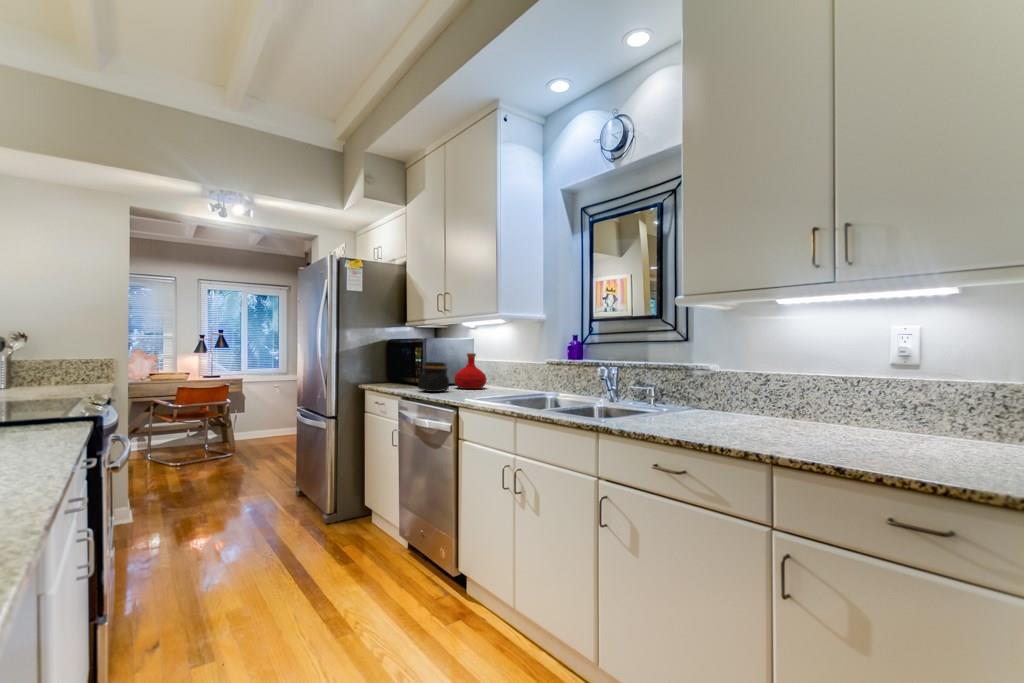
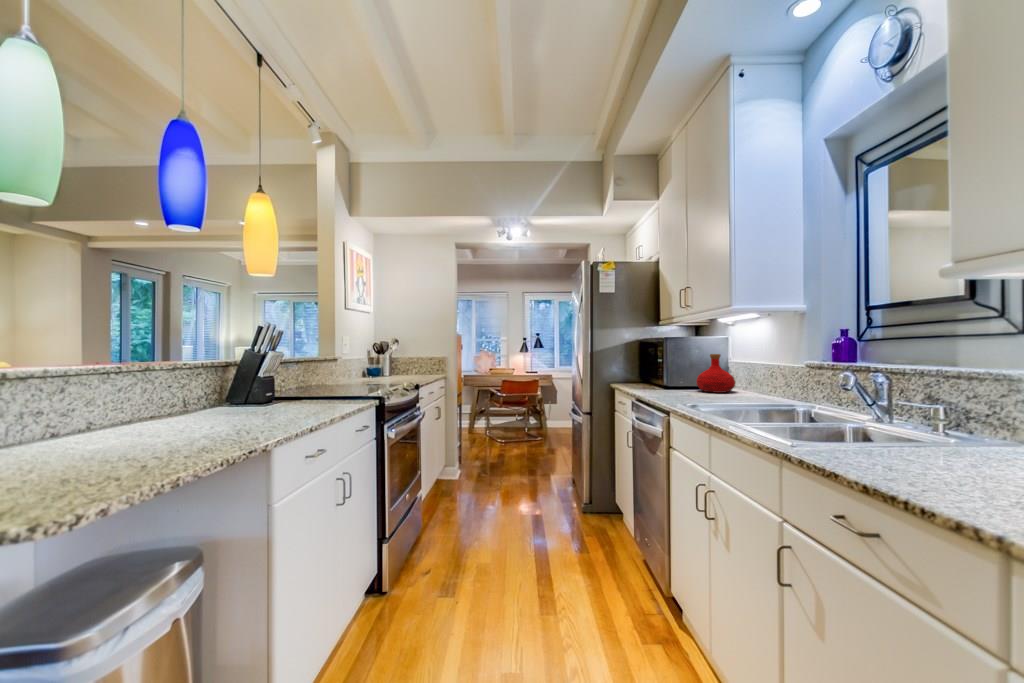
jar: present [418,362,449,392] -> none [651,364,684,394]

